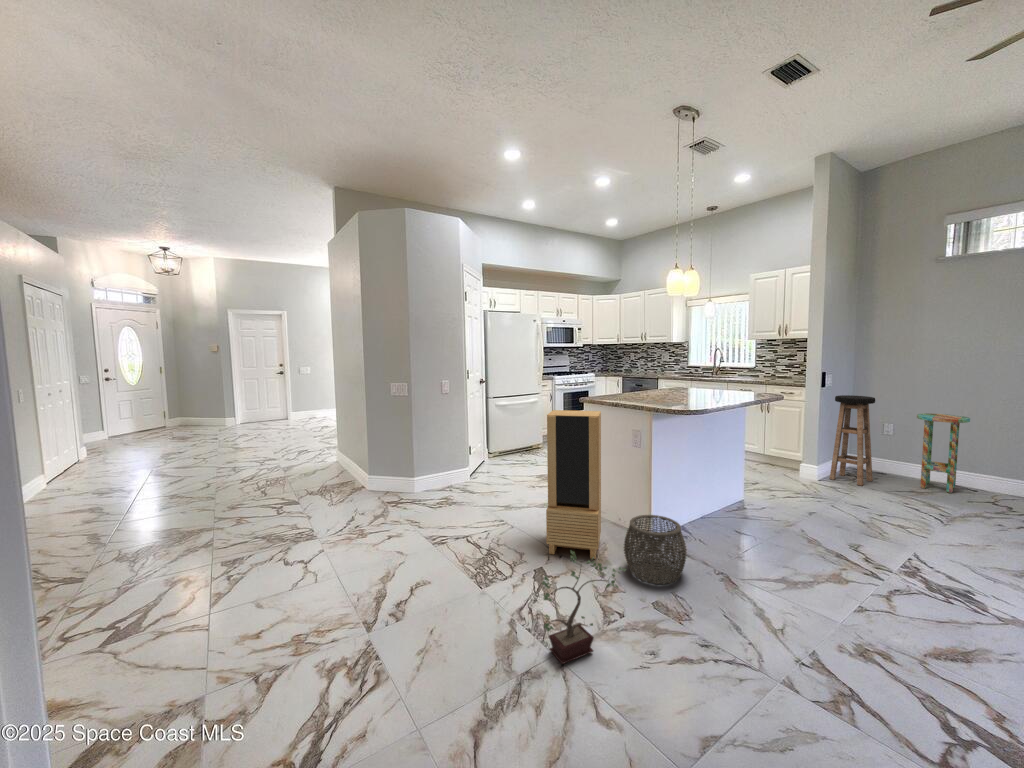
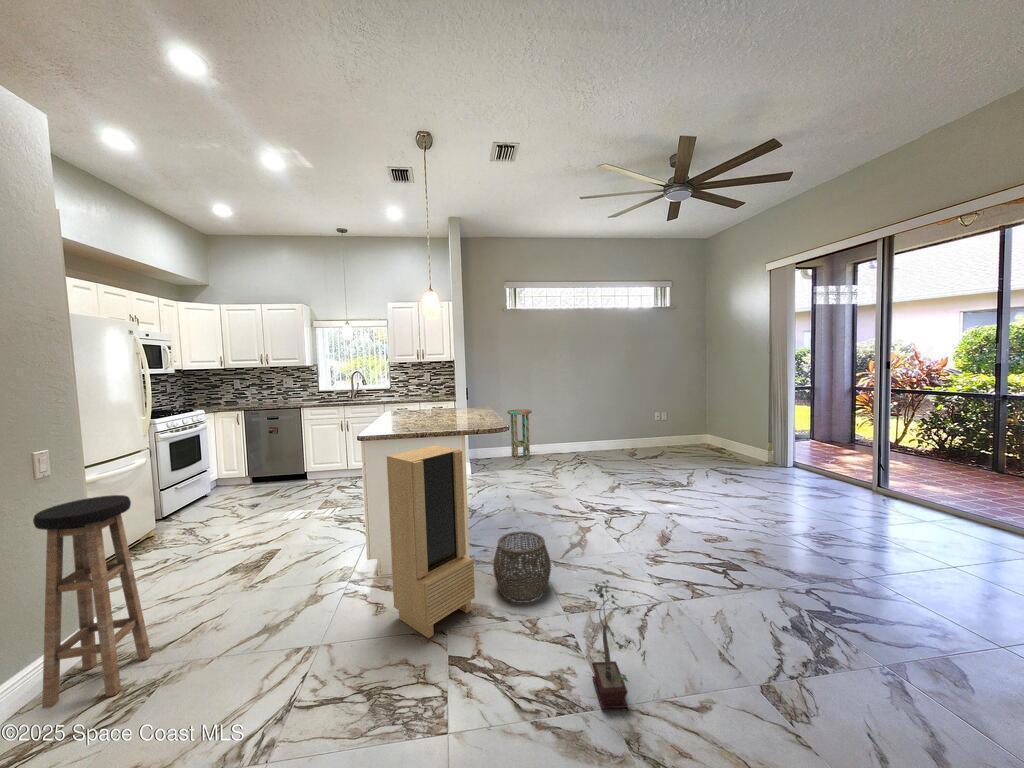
bar stool: present [830,395,875,486] -> present [33,495,151,708]

